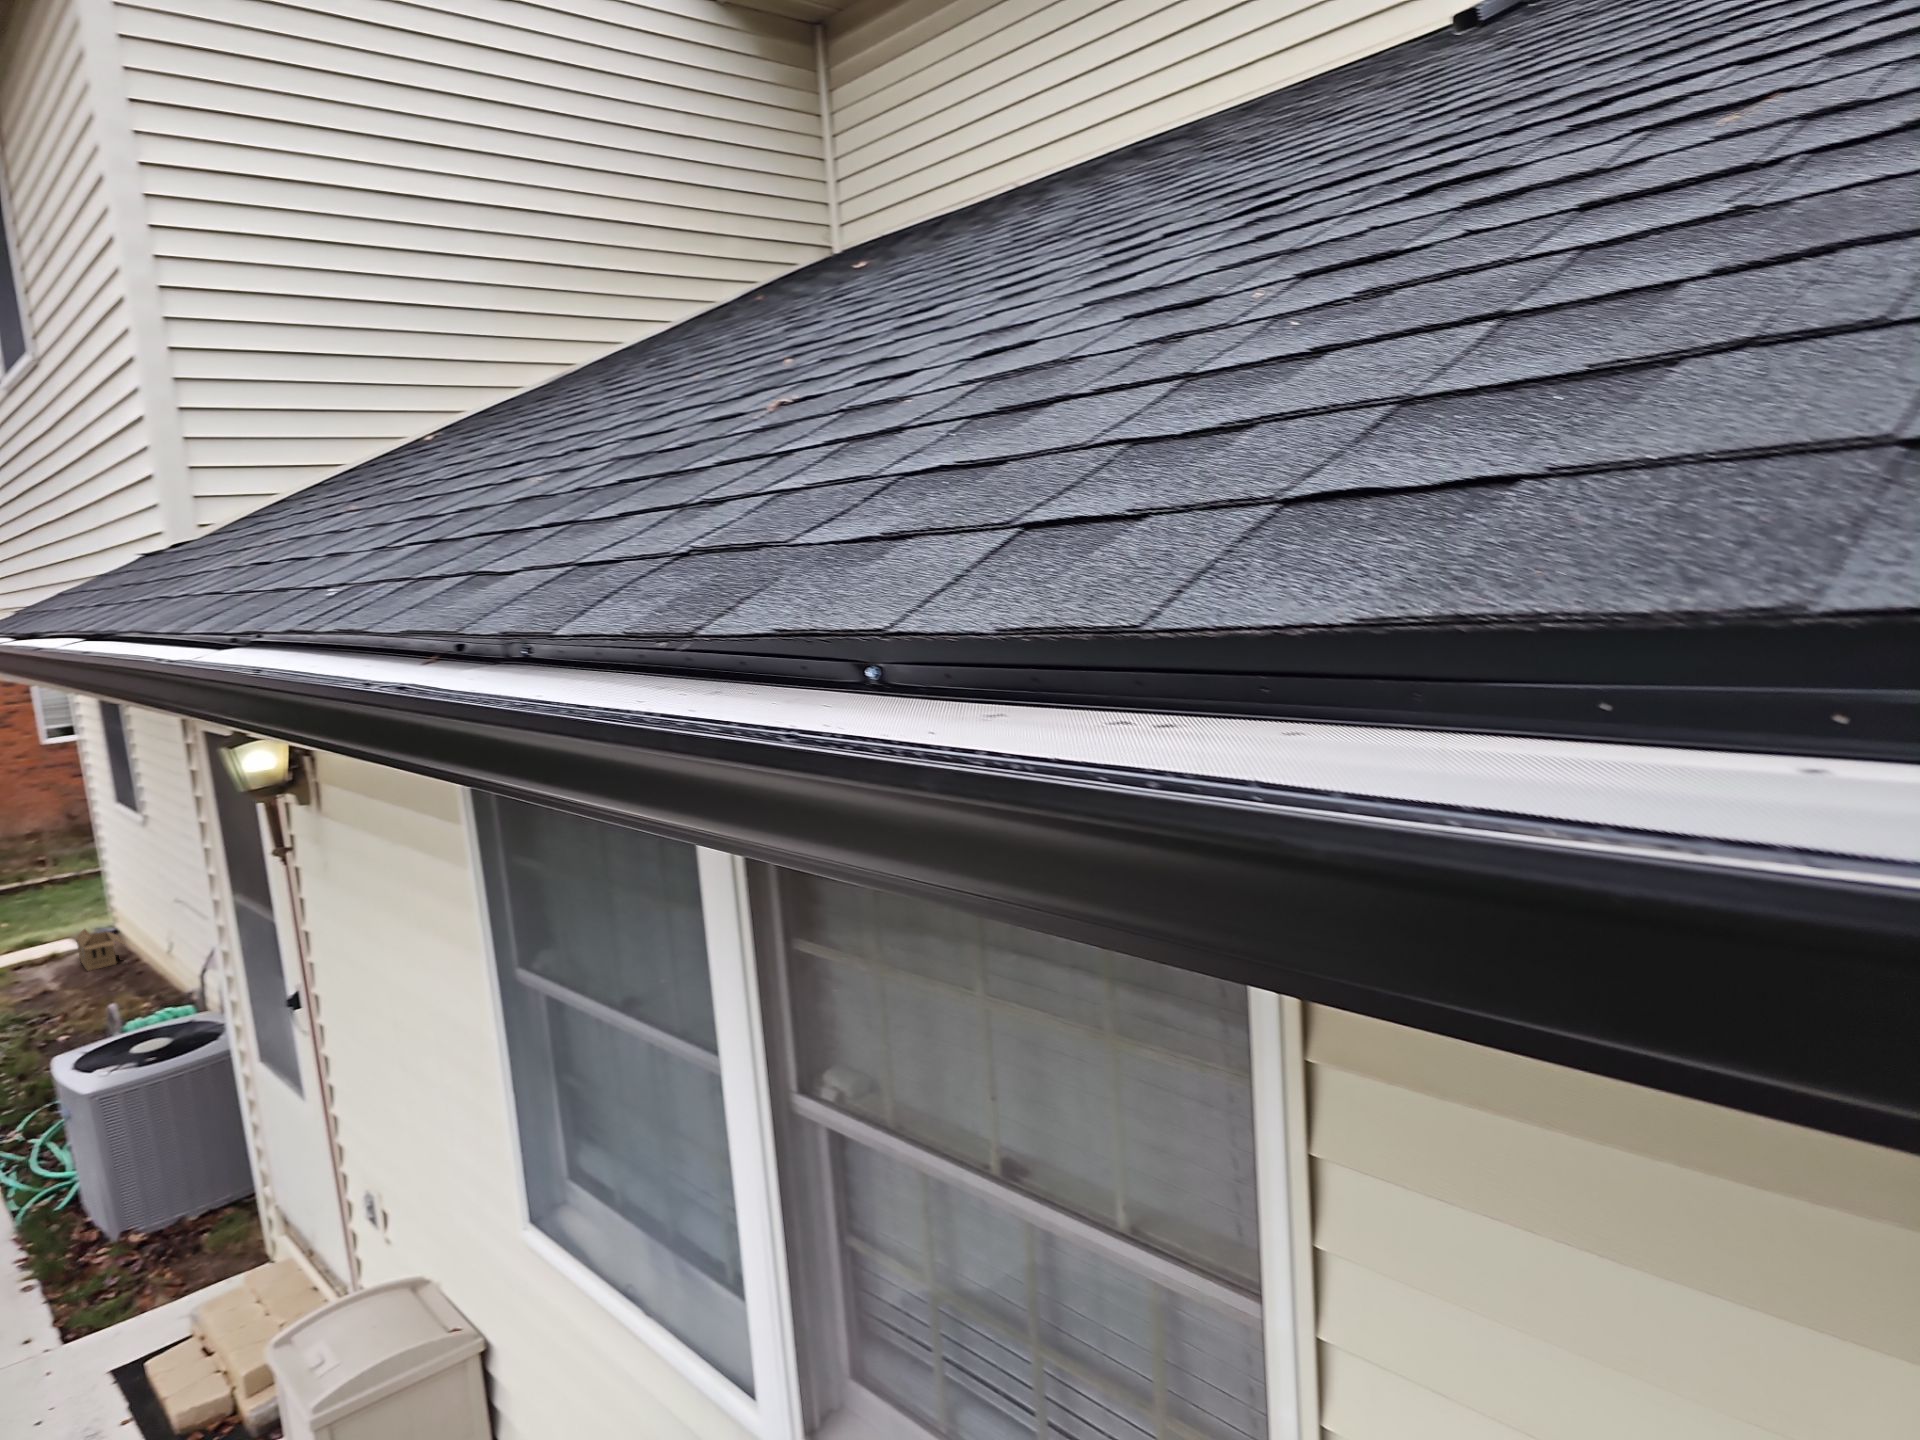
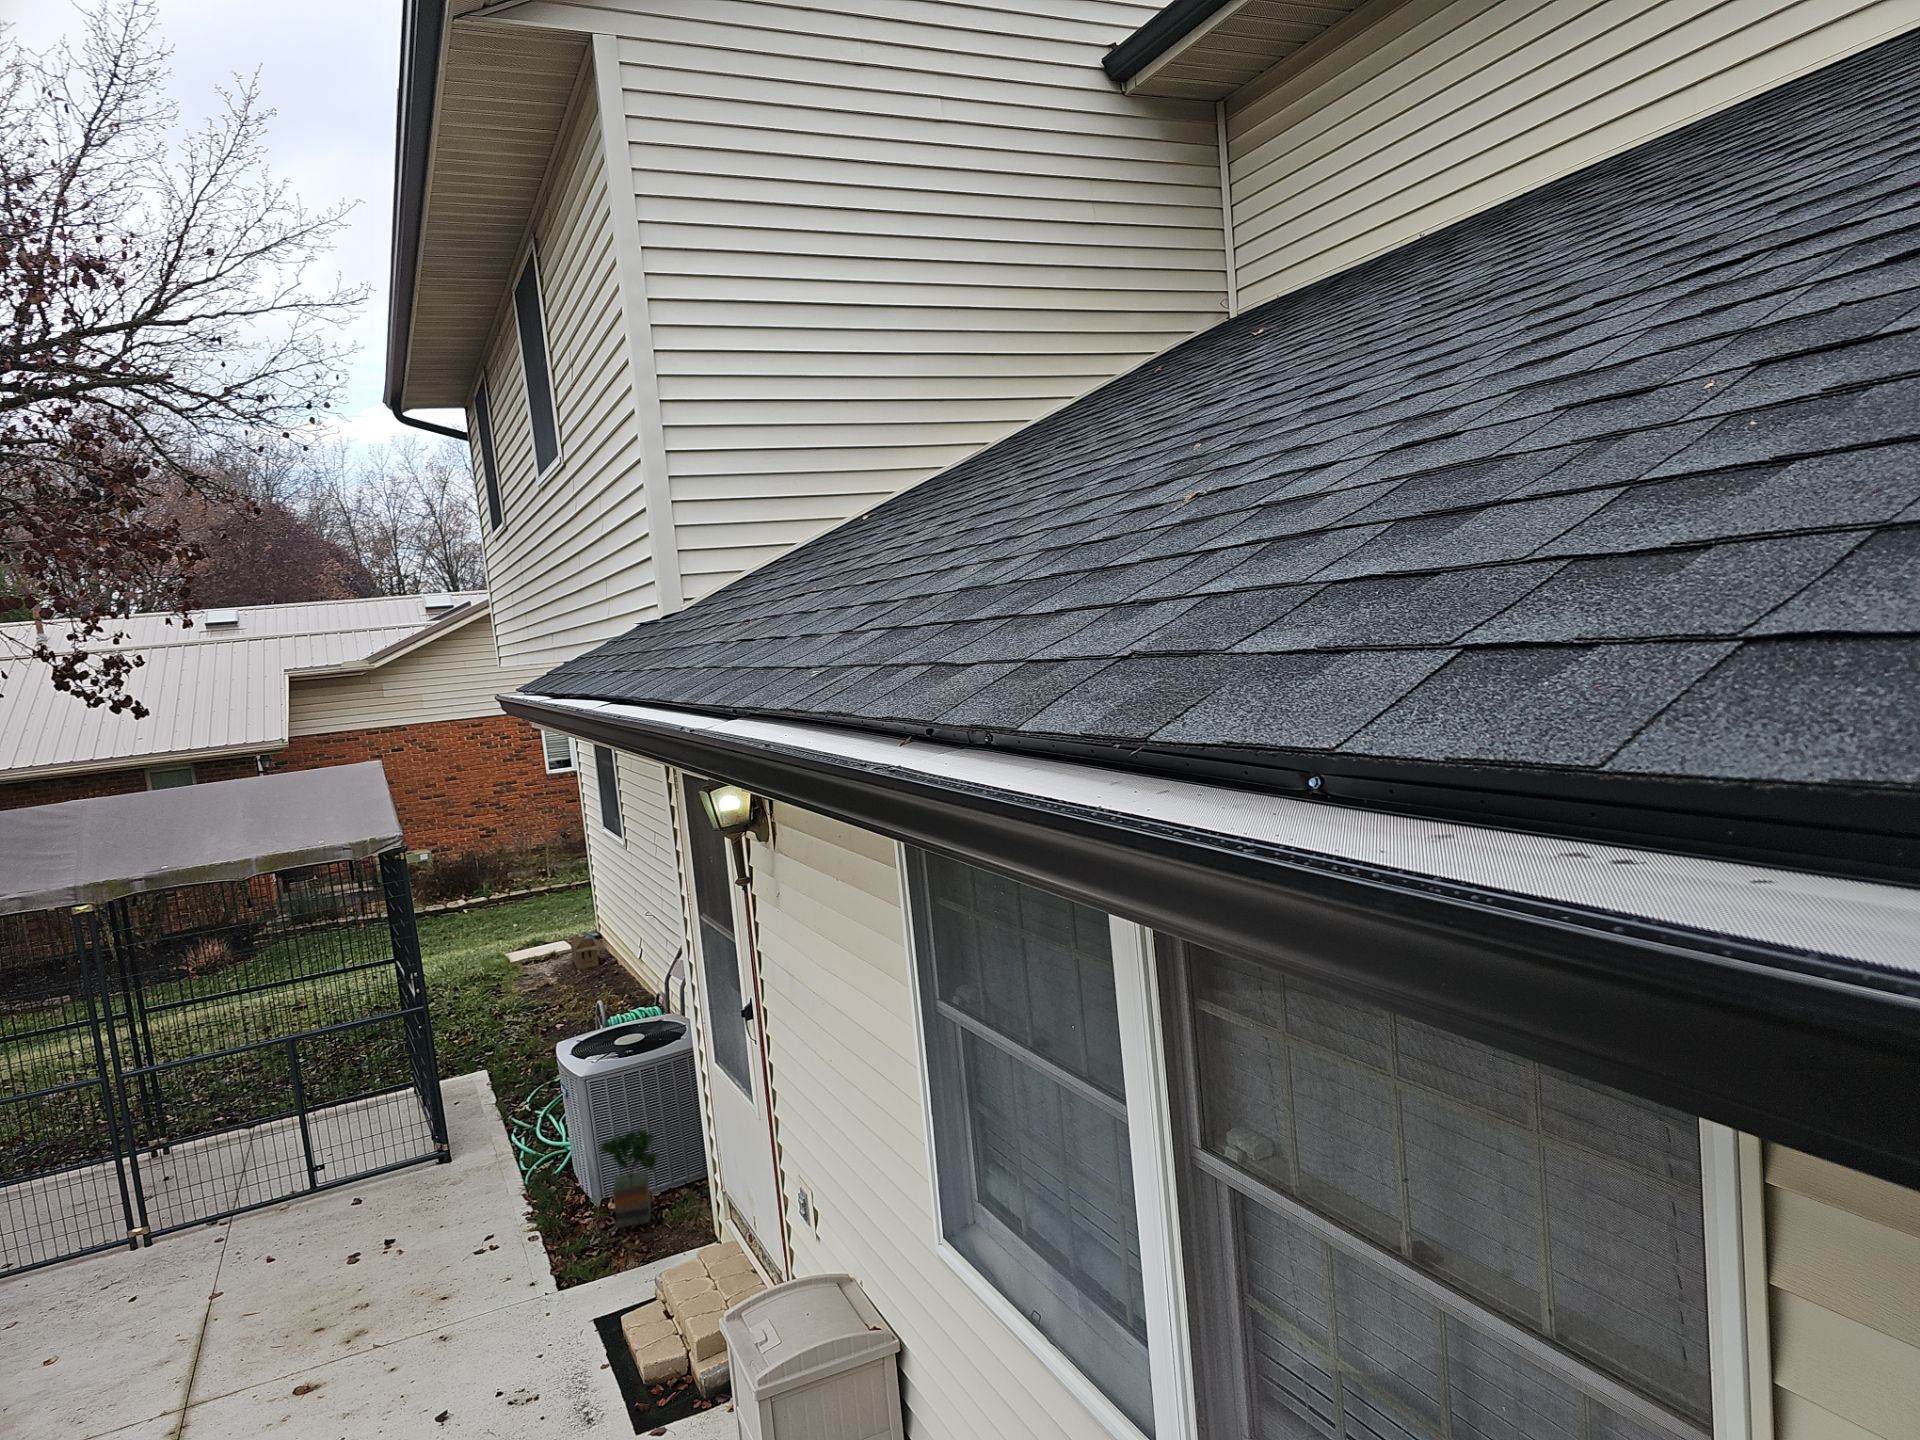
potted tree: none [112,1147,197,1265] -> present [600,1130,659,1228]

